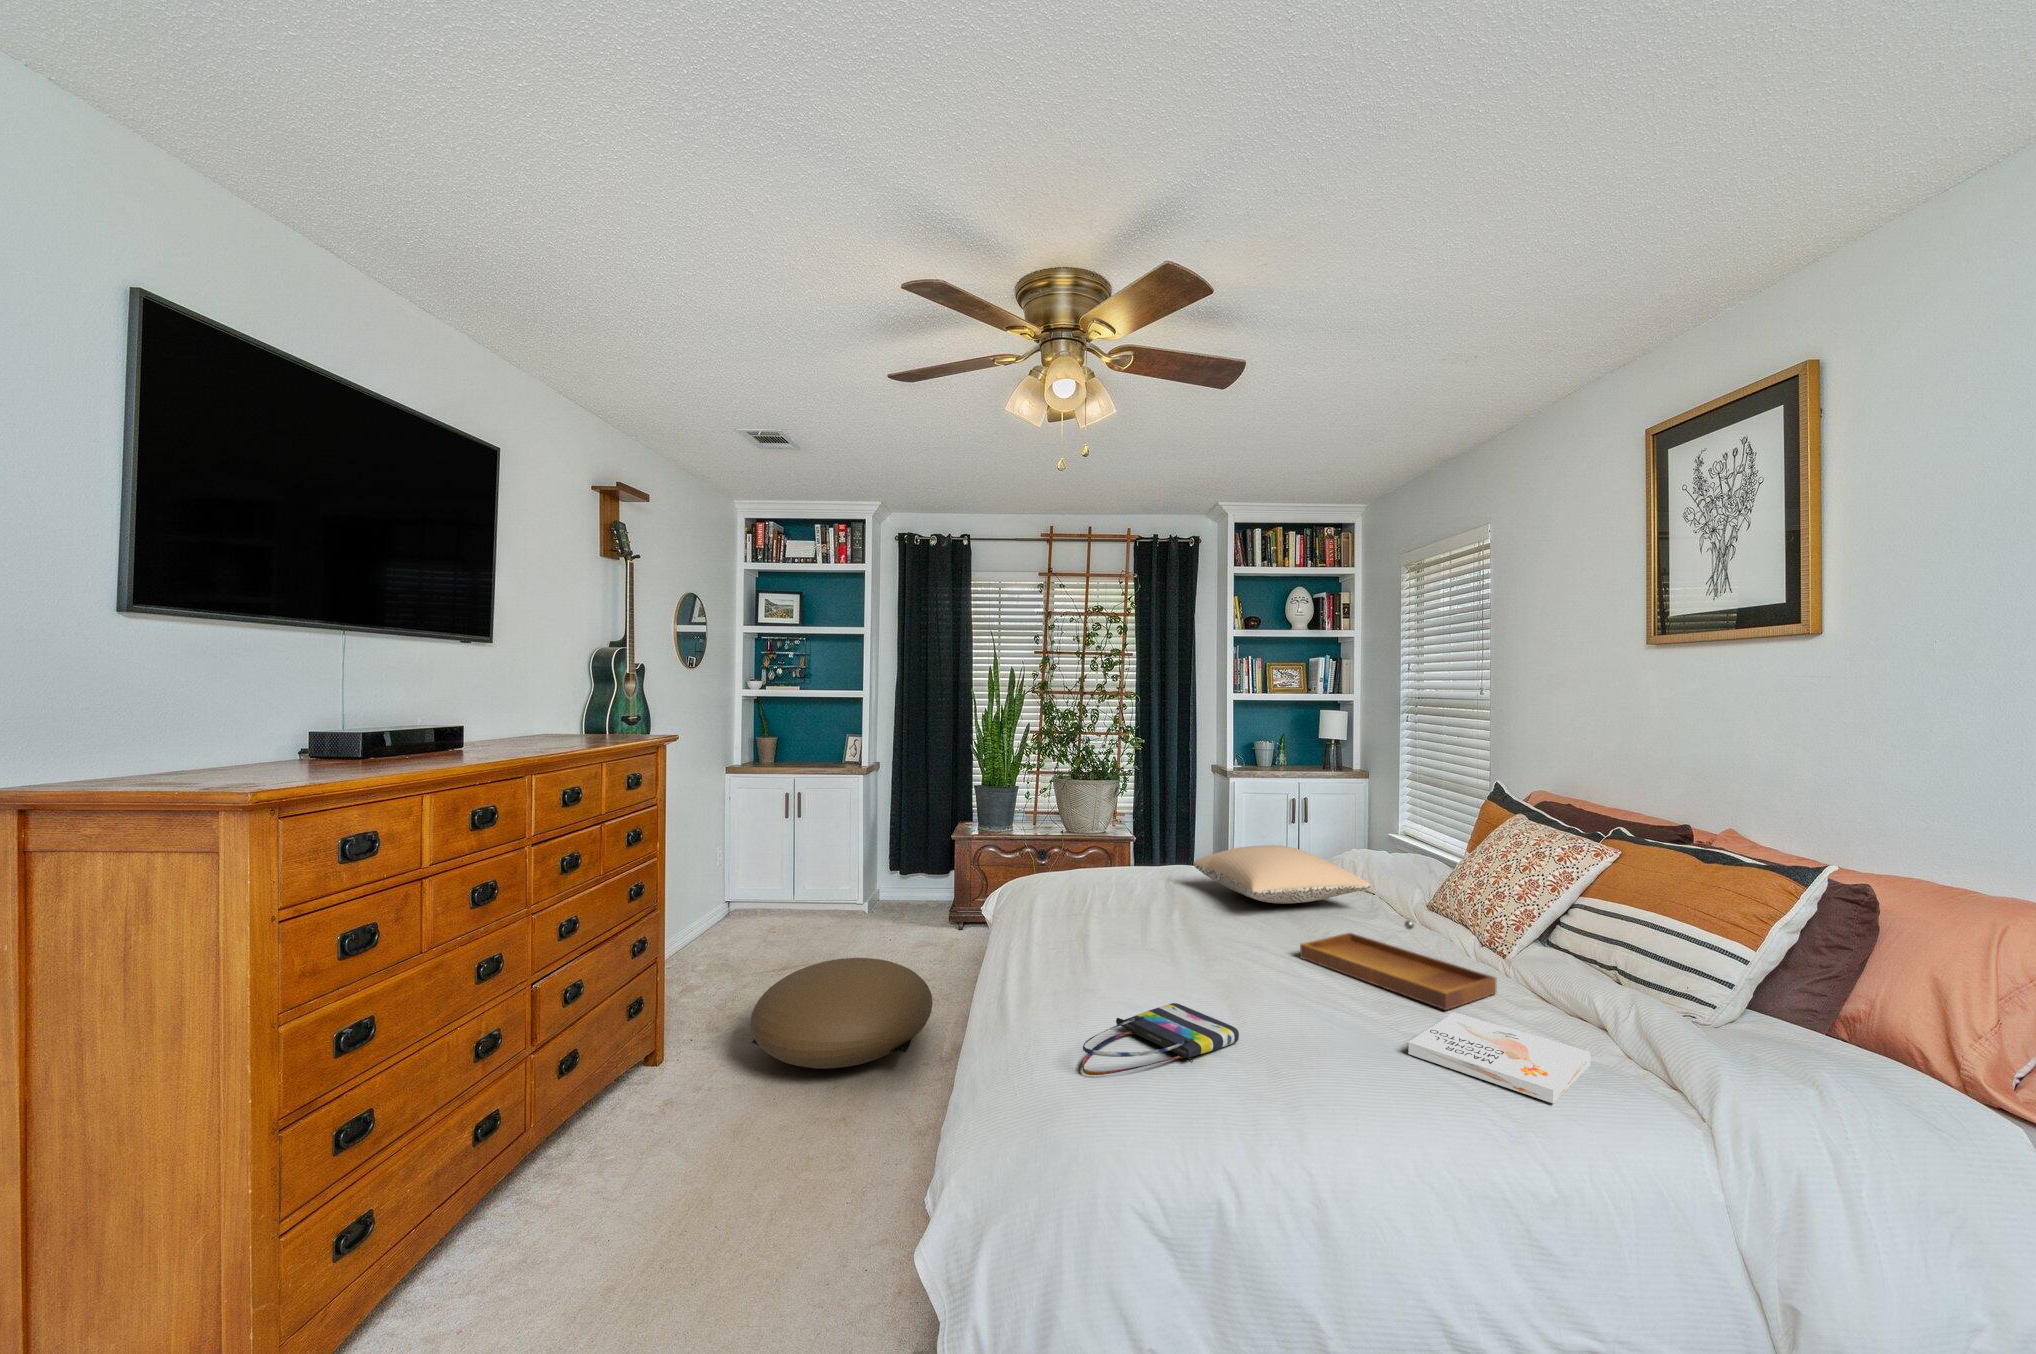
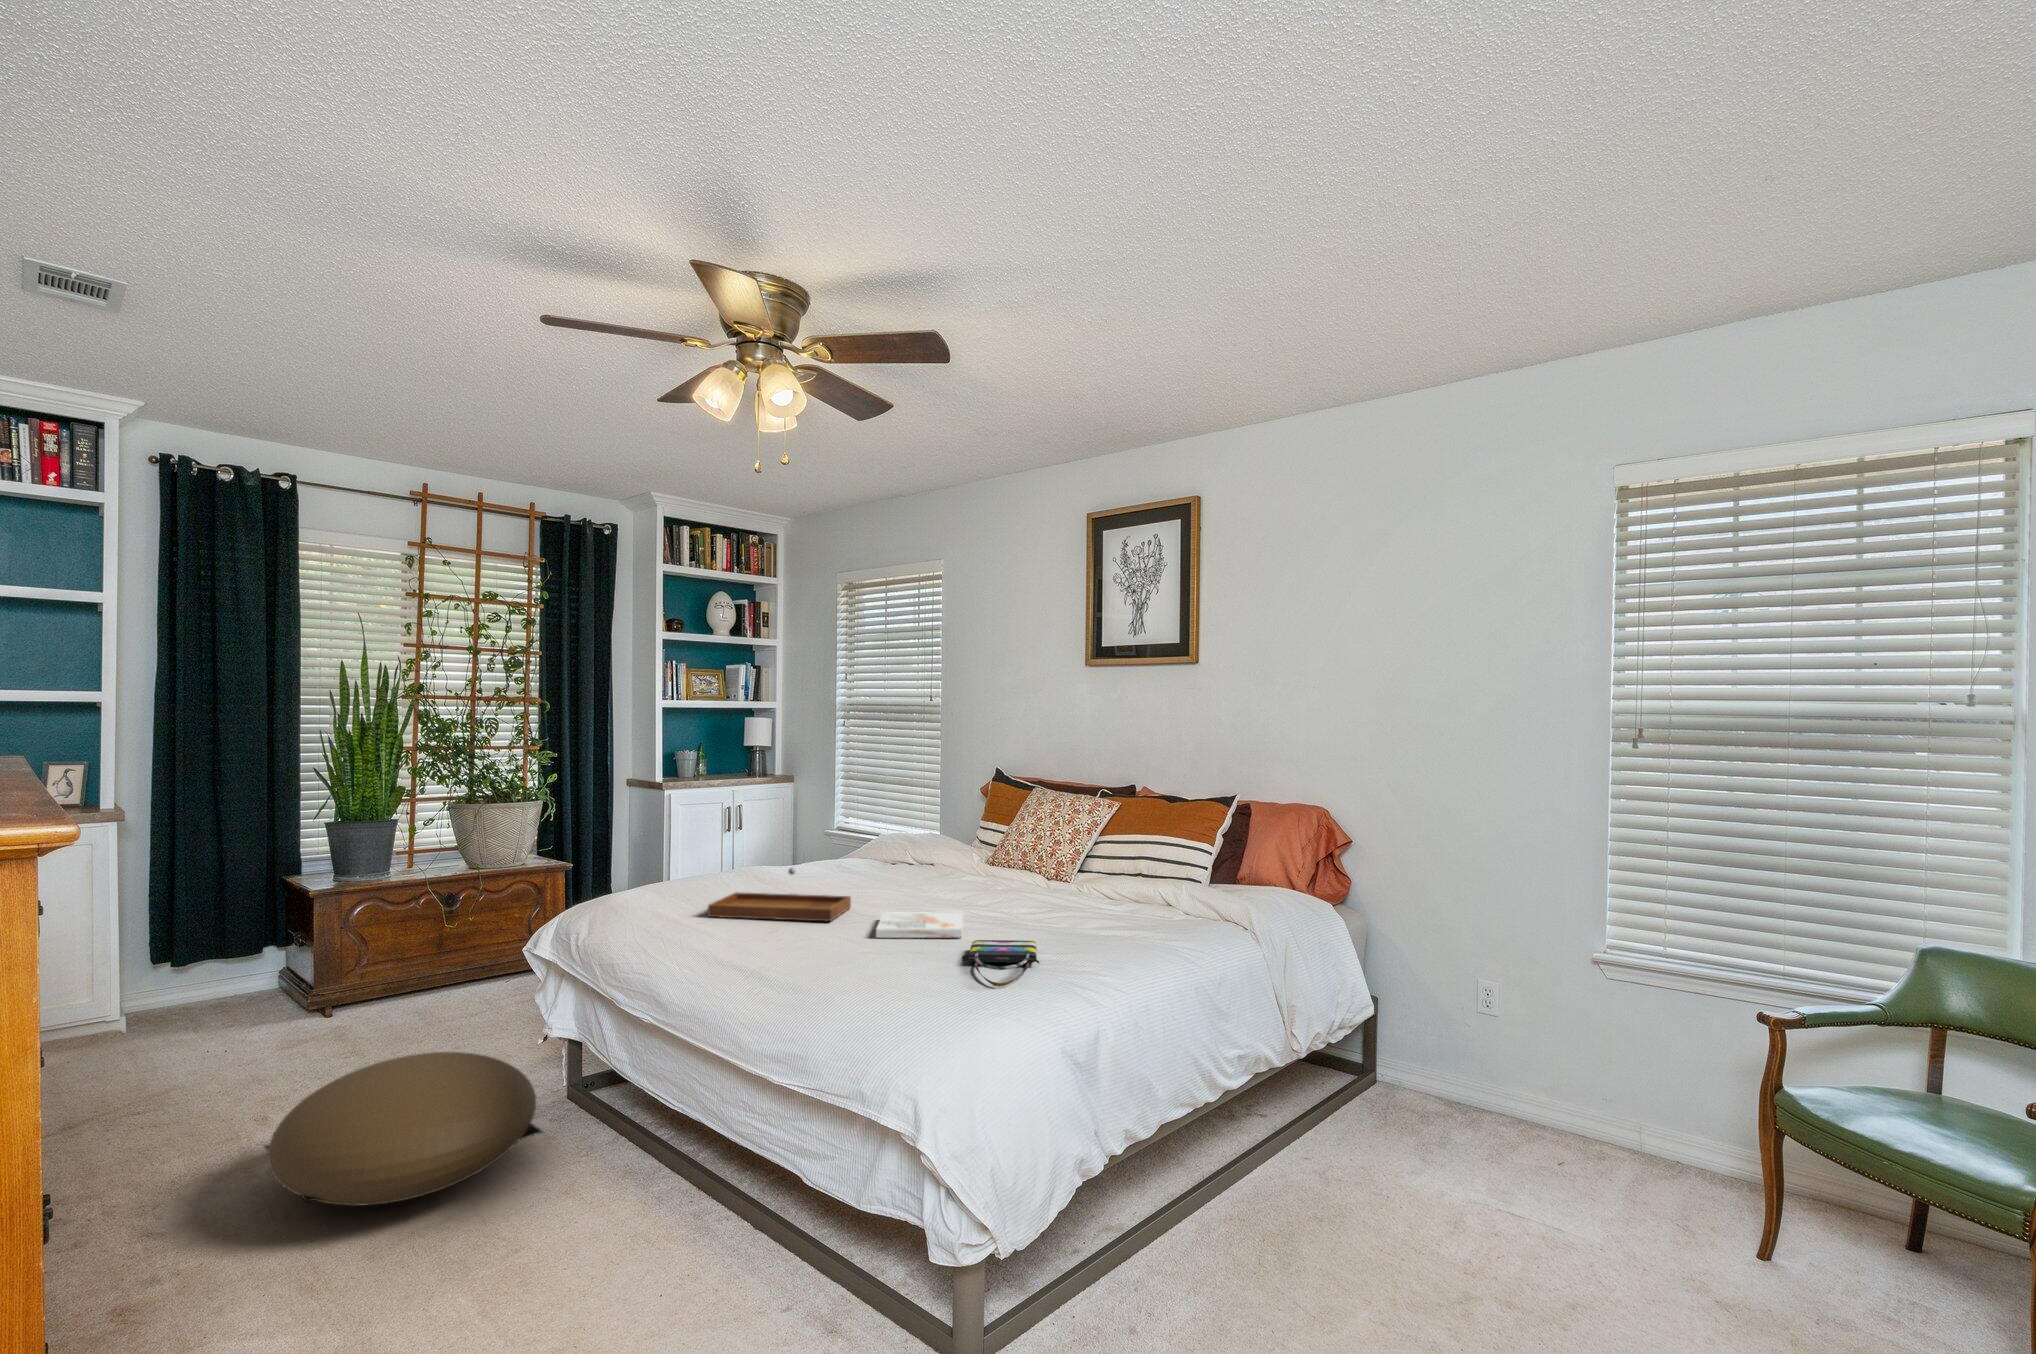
pillow: present [1193,845,1371,904] -> none [809,833,958,881]
tray: present [1300,920,1497,1010] -> present [708,868,851,921]
book: present [1408,1013,1591,1103] -> present [876,912,963,938]

